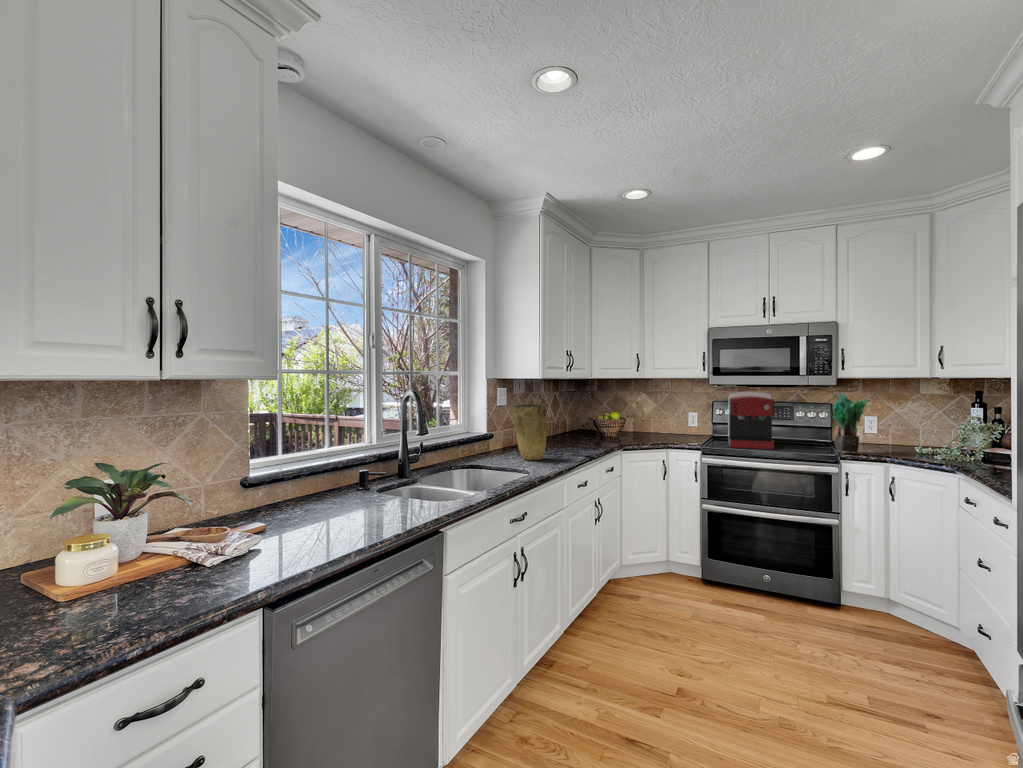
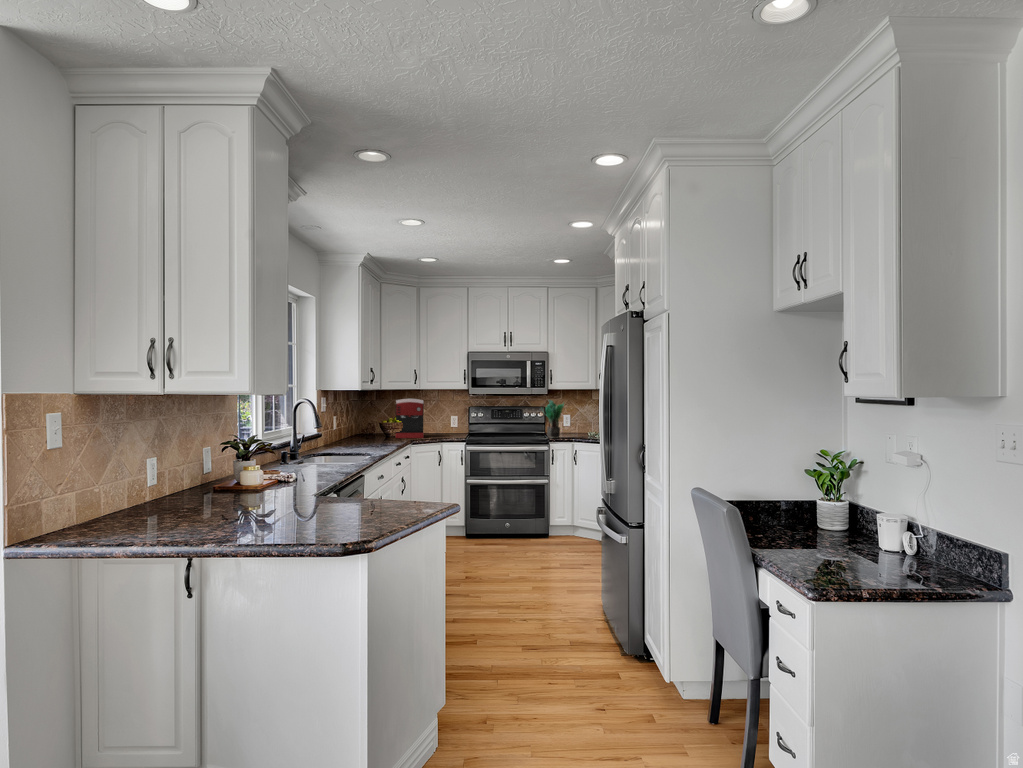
coffee maker: present [728,392,774,449] -> present [396,399,424,438]
vase: present [513,403,547,460] -> none [348,408,373,449]

